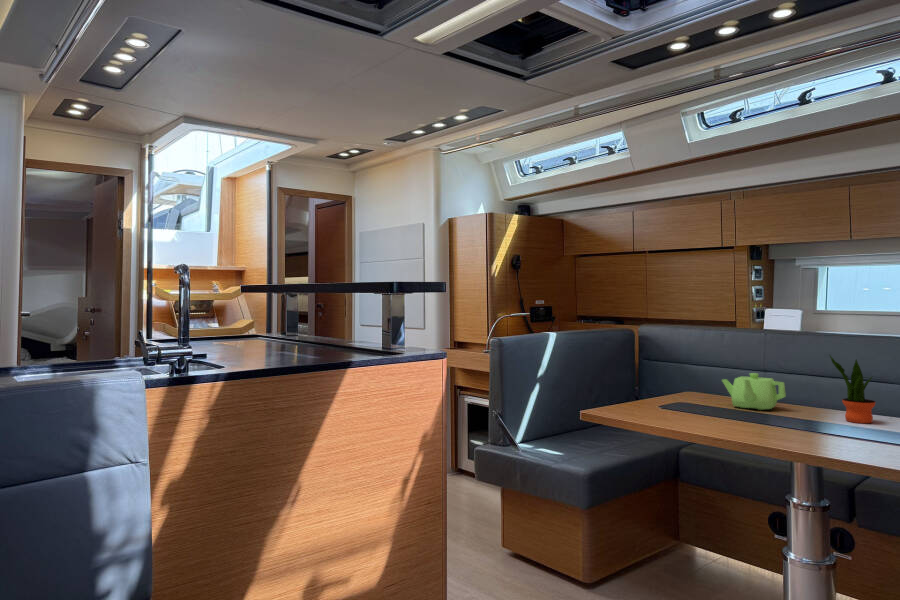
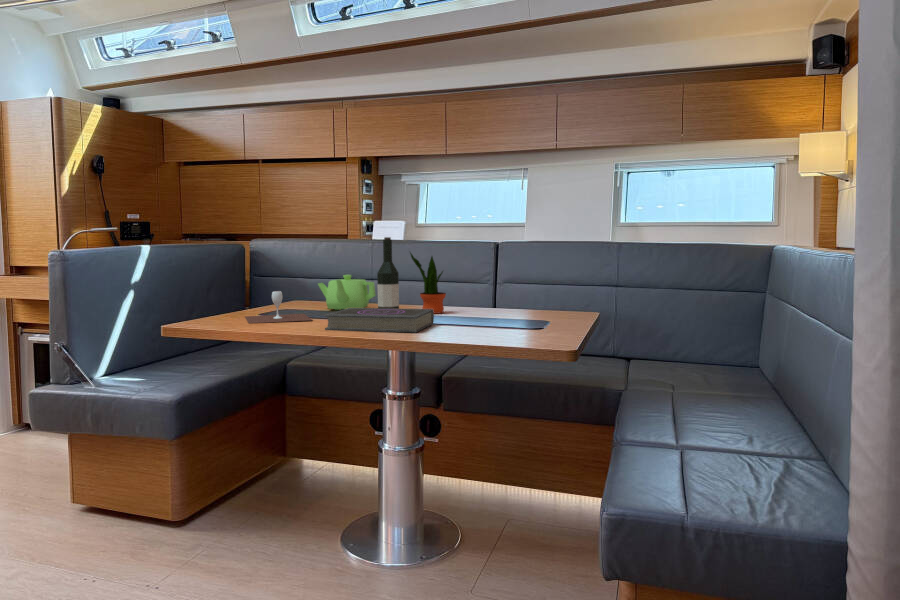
wine bottle: none [795,342,820,426] -> present [377,237,399,309]
wine glass: none [655,389,726,422] -> present [245,291,312,323]
book: none [746,413,871,453] -> present [325,308,434,332]

